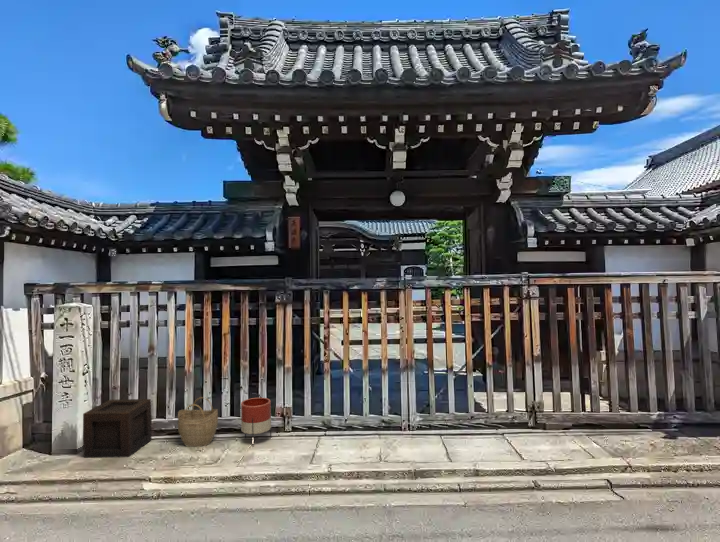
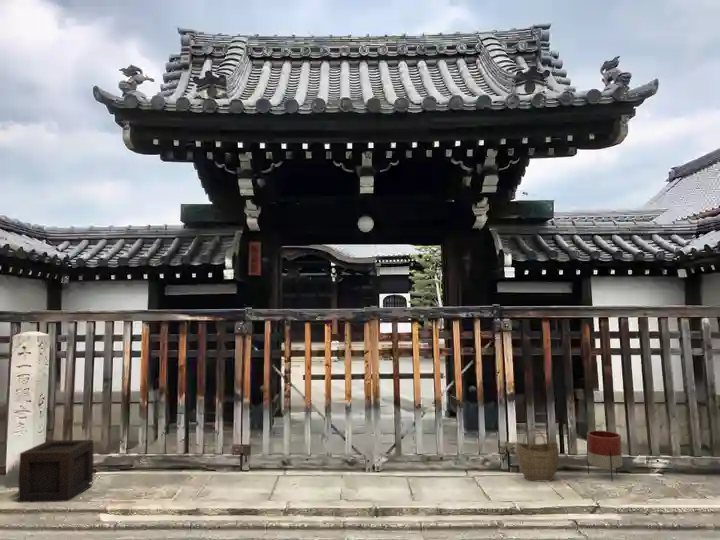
woven basket: present [178,398,218,447] -> present [516,430,559,481]
planter: present [241,398,271,438] -> present [587,431,622,481]

